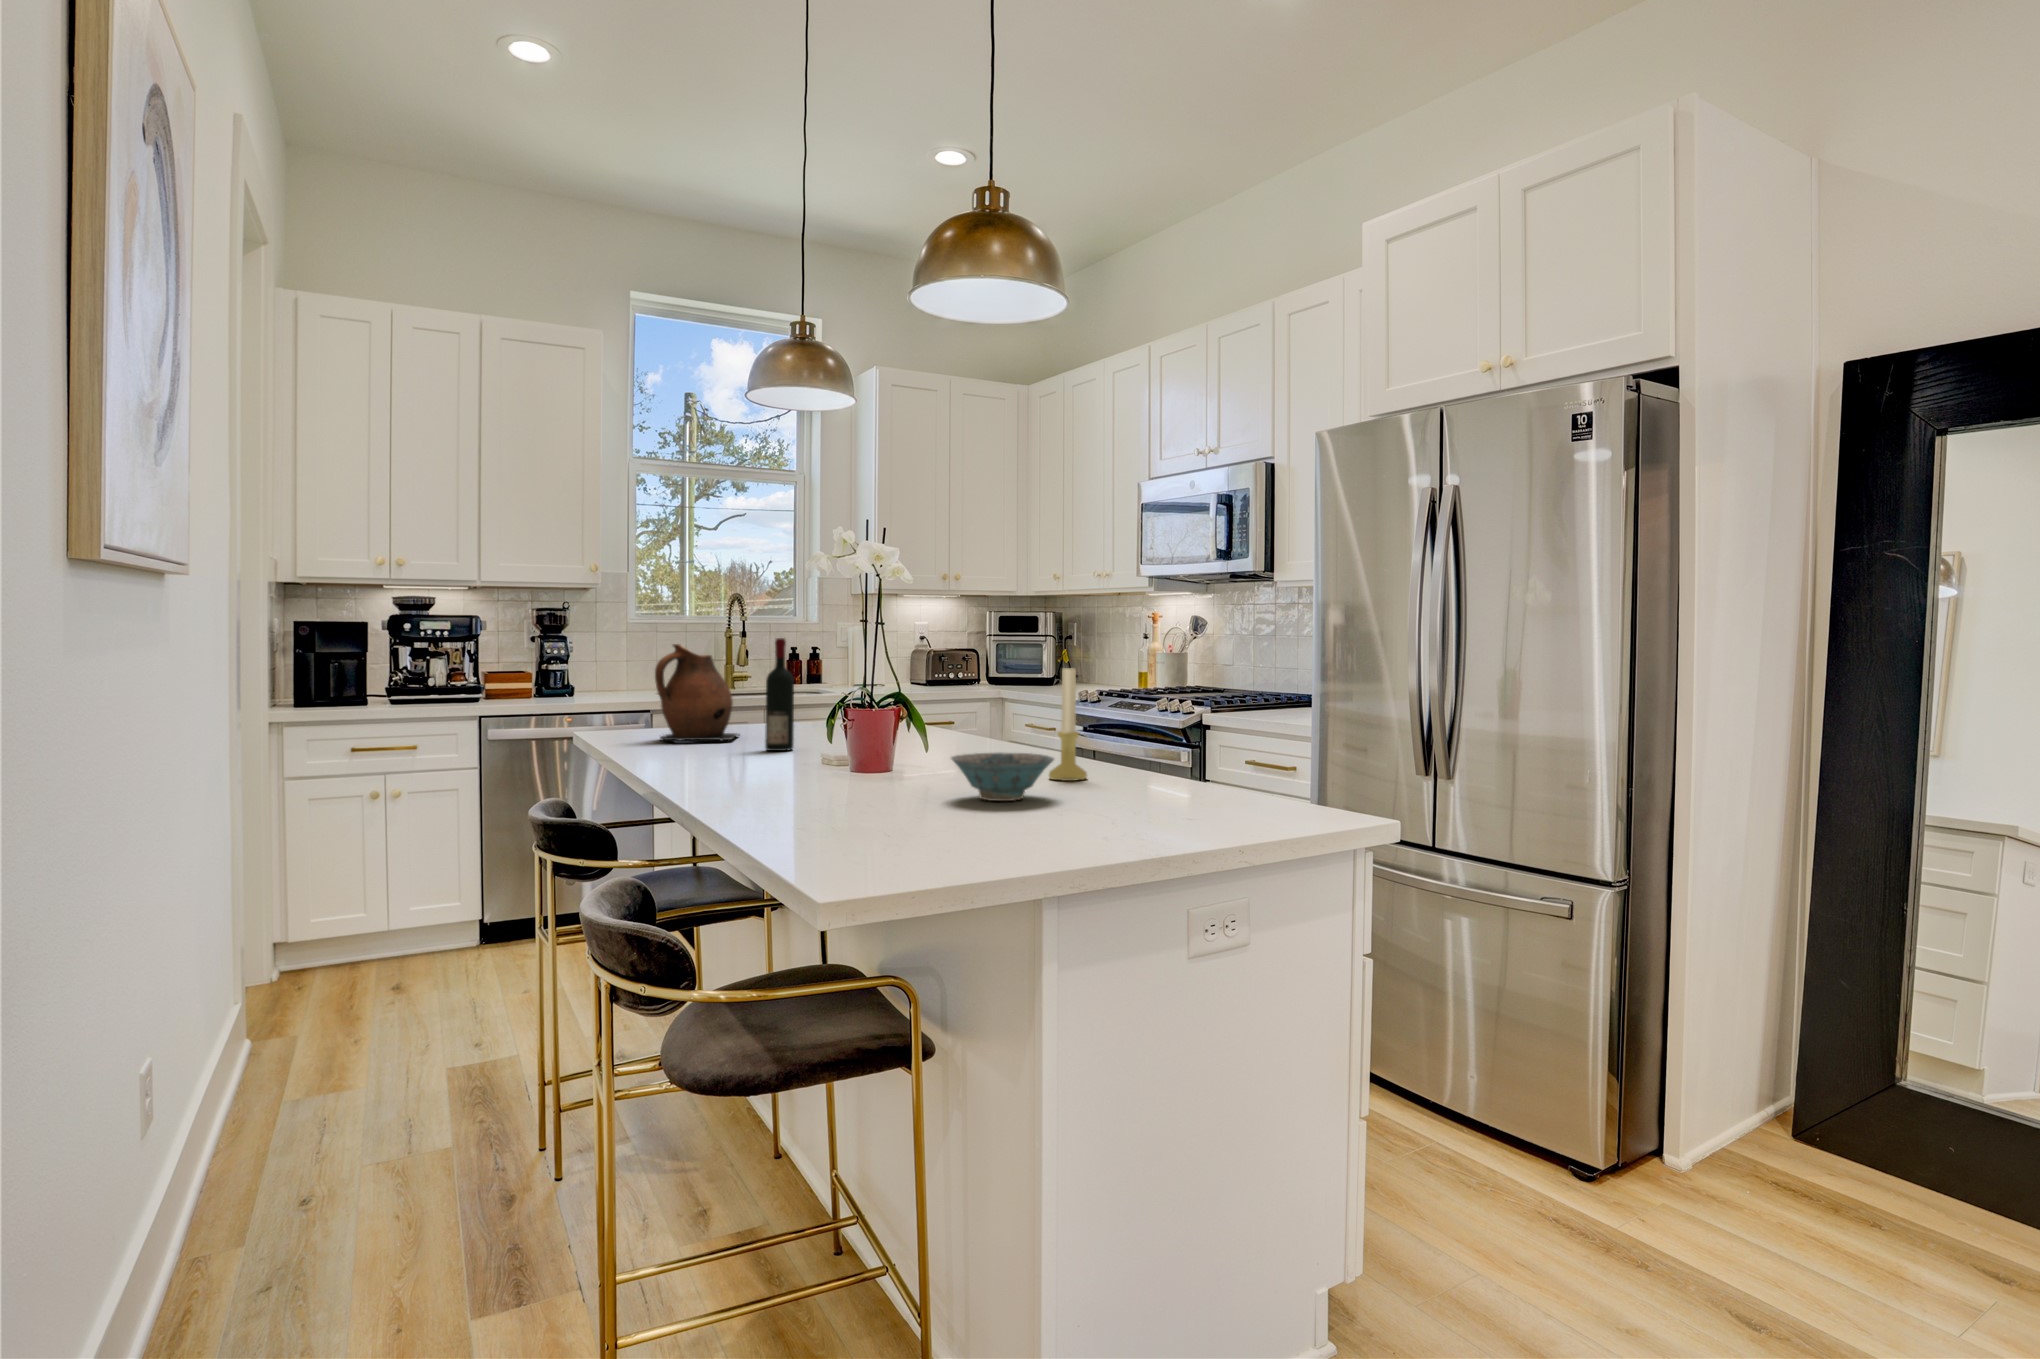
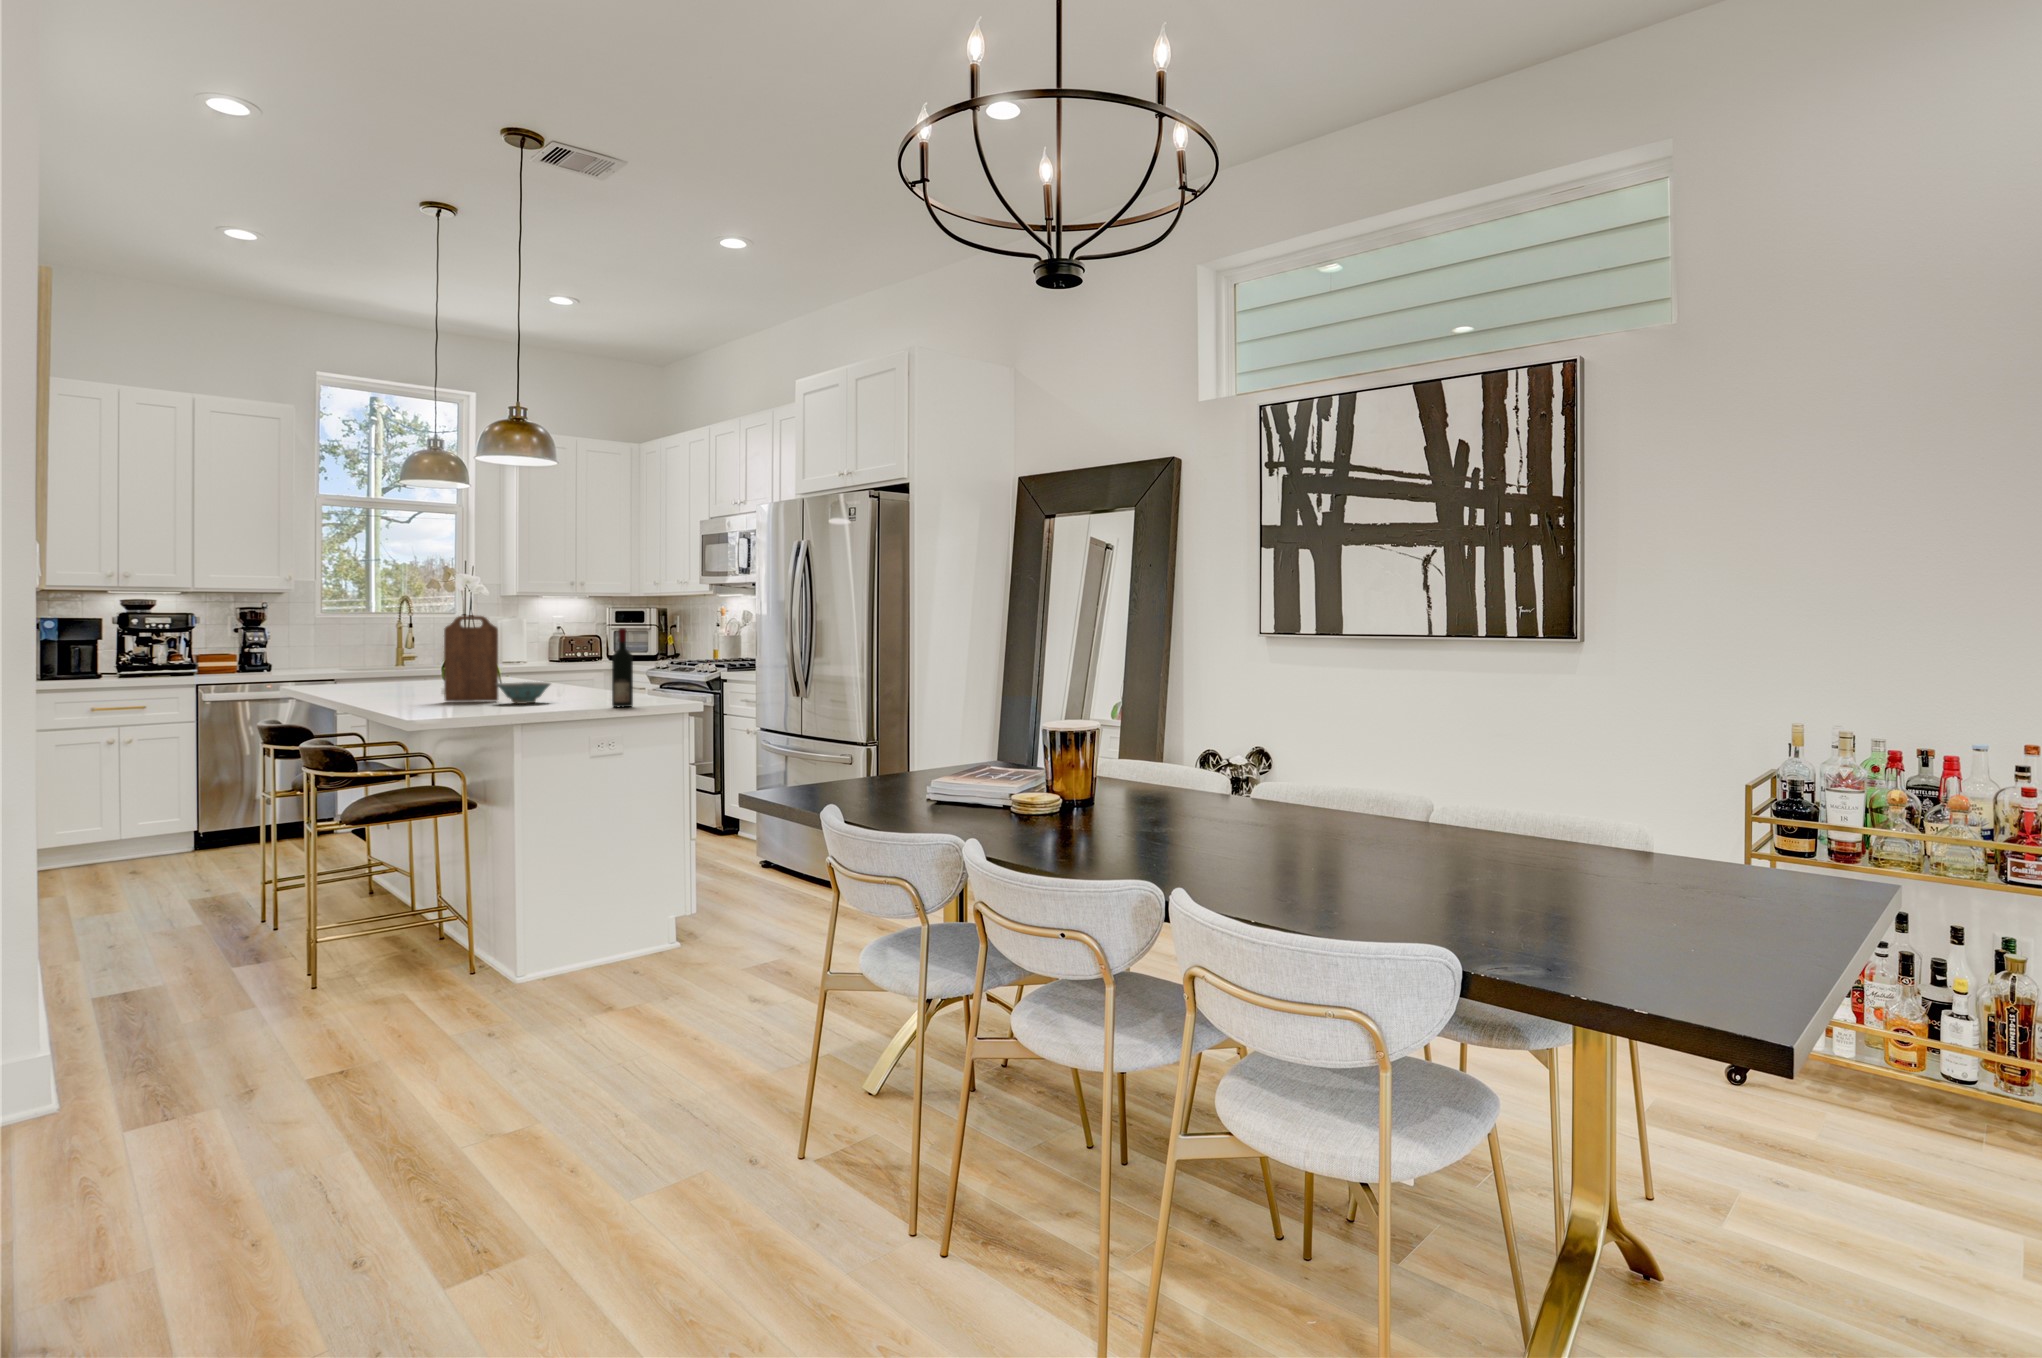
cutting board: none [846,617,944,788] -> present [444,616,498,702]
wine bottle: present [765,638,794,751] -> present [612,628,633,707]
ceramic pitcher: present [655,644,739,741] -> none [335,631,396,690]
candle holder: present [1049,668,1087,781] -> none [563,639,585,698]

